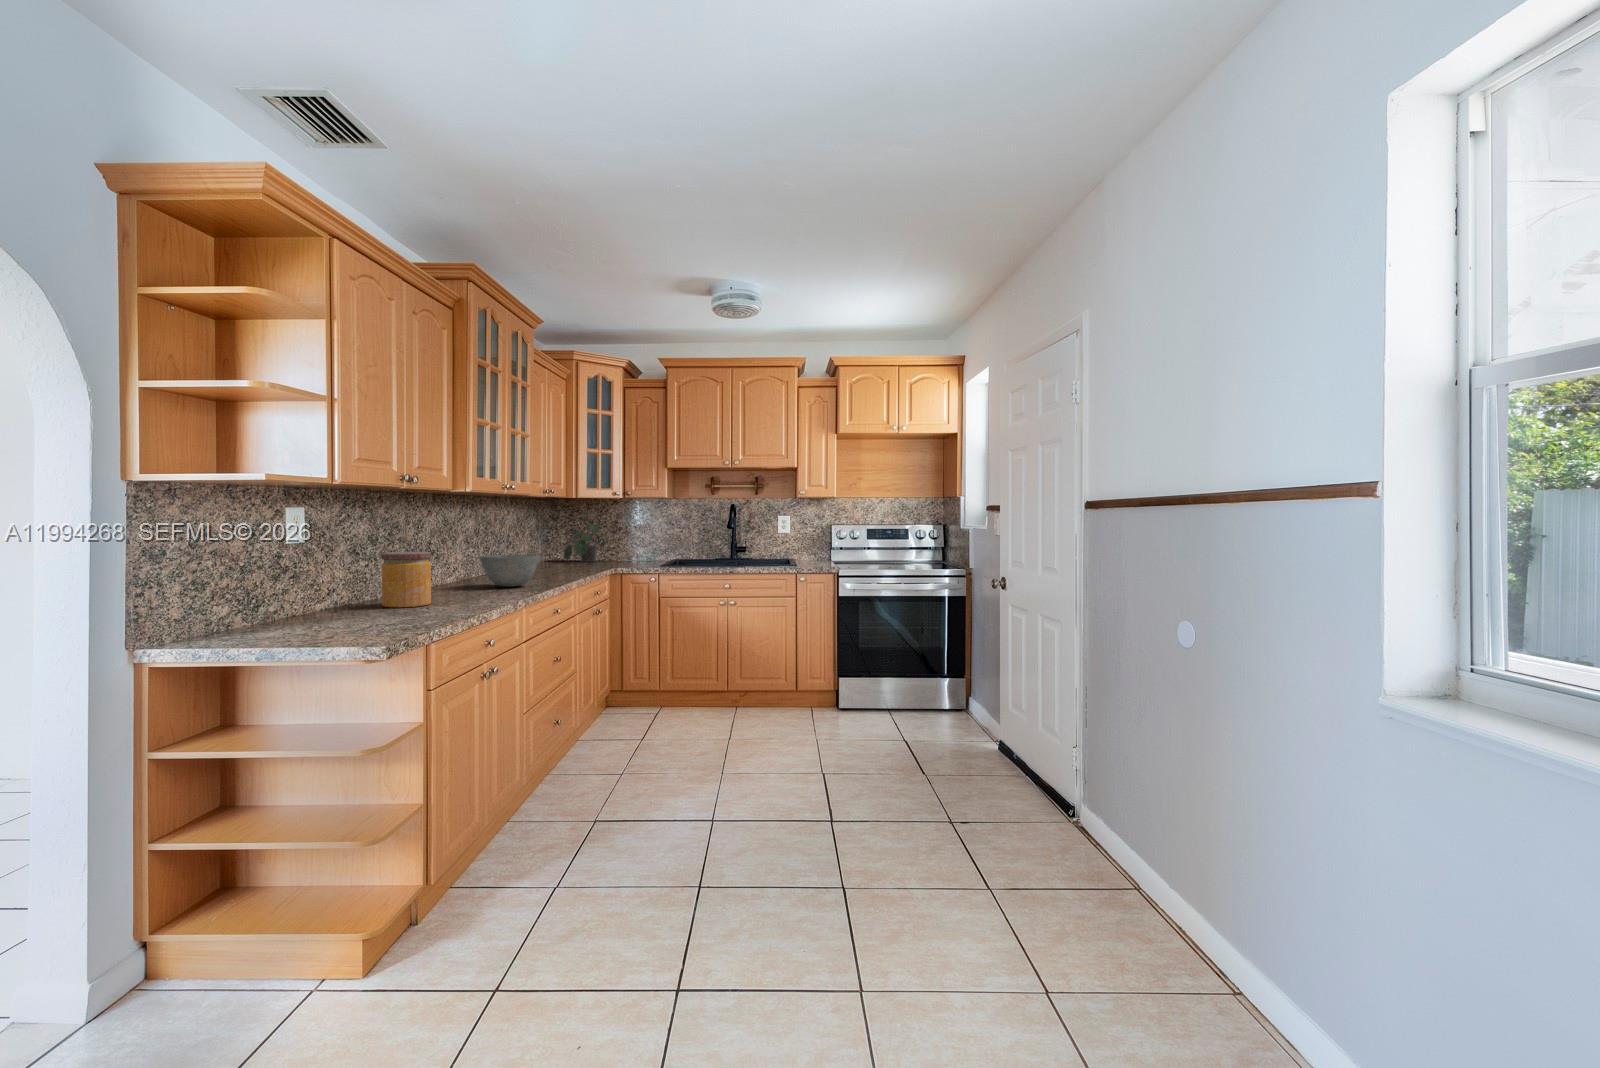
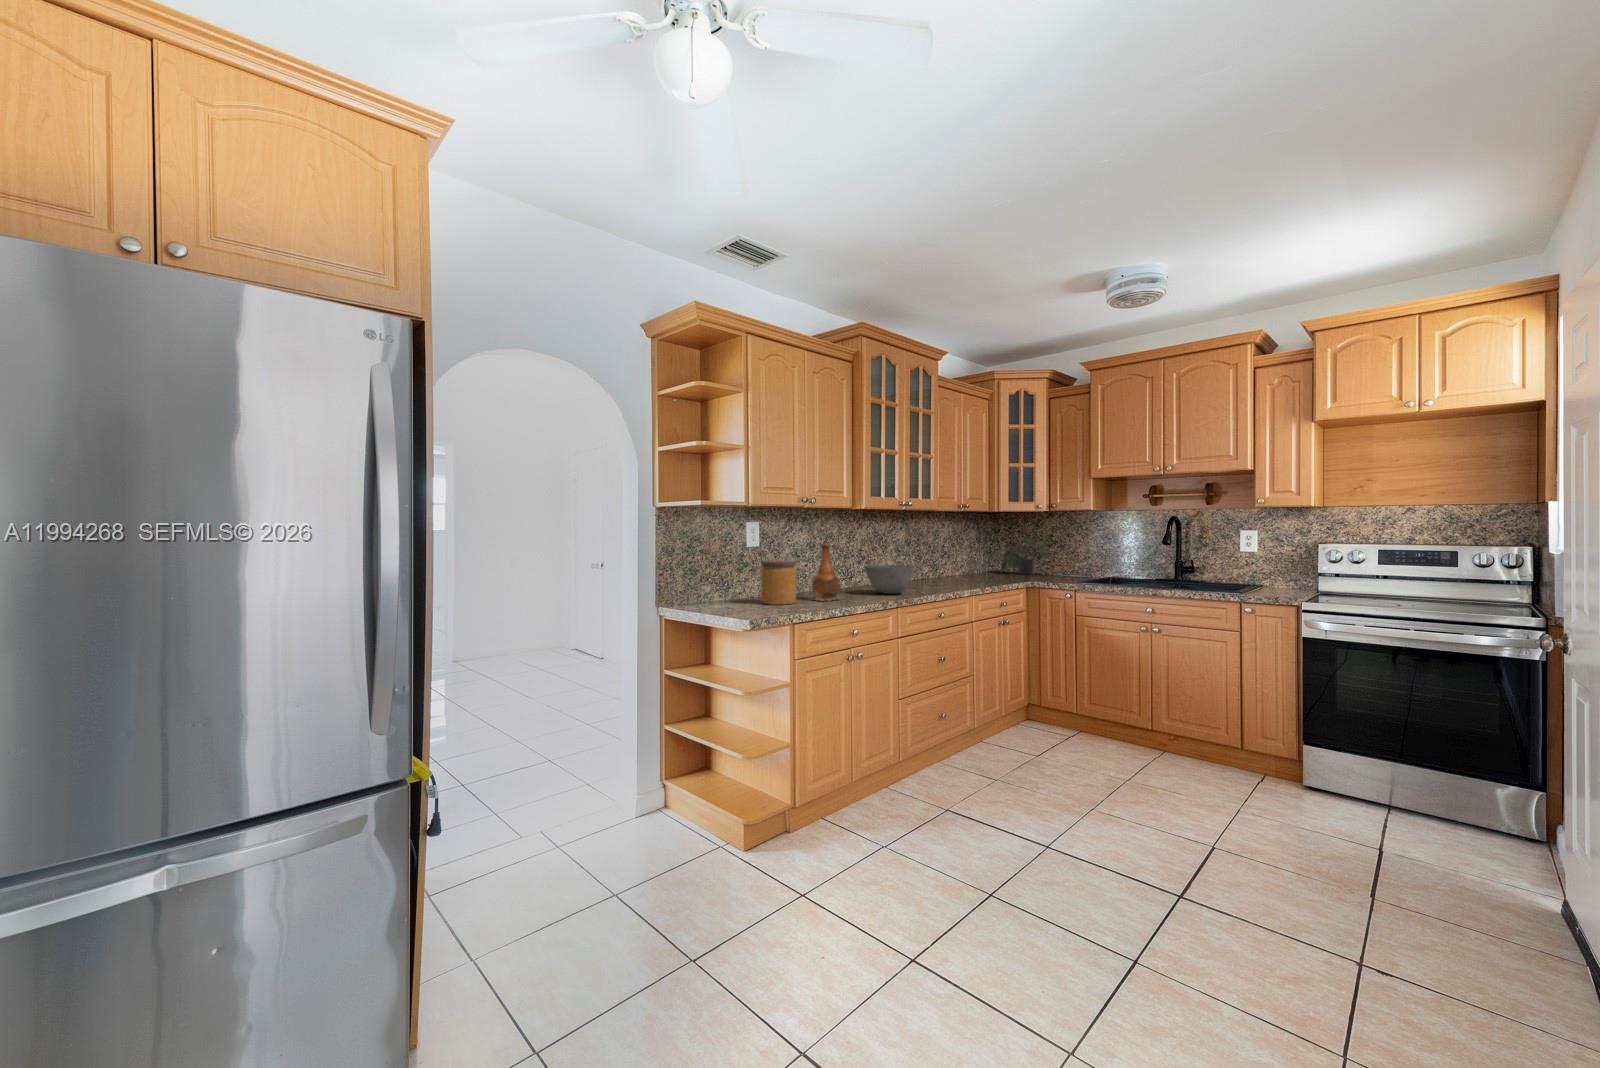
bottle: none [432,530,478,599] -> present [812,543,839,601]

